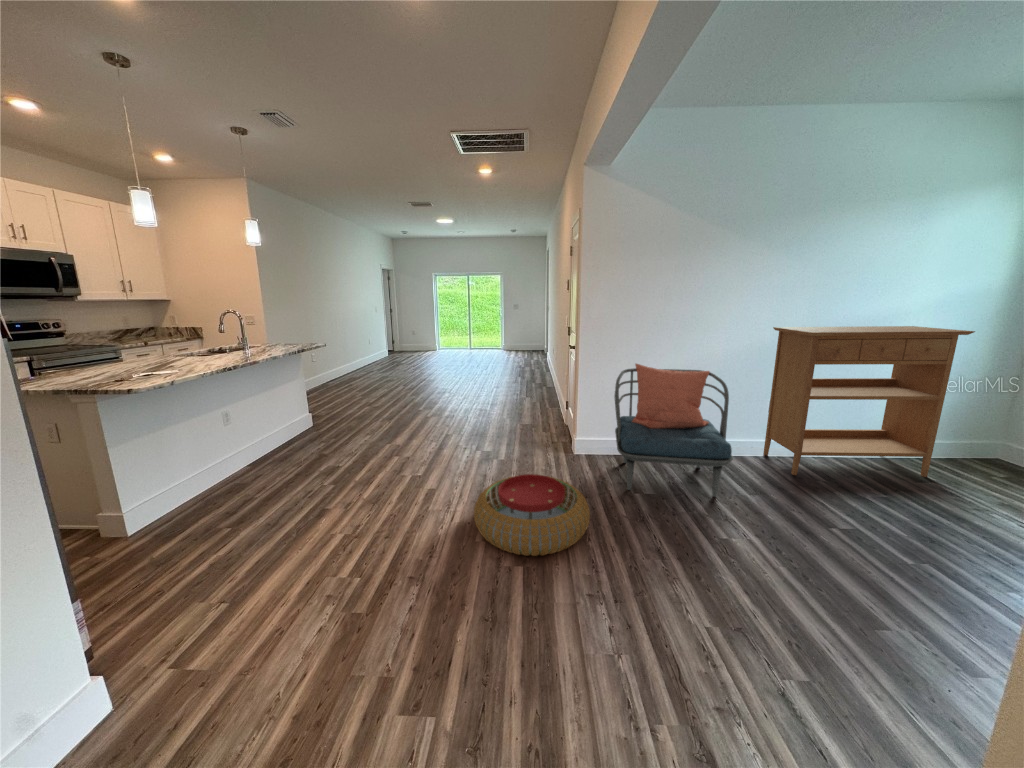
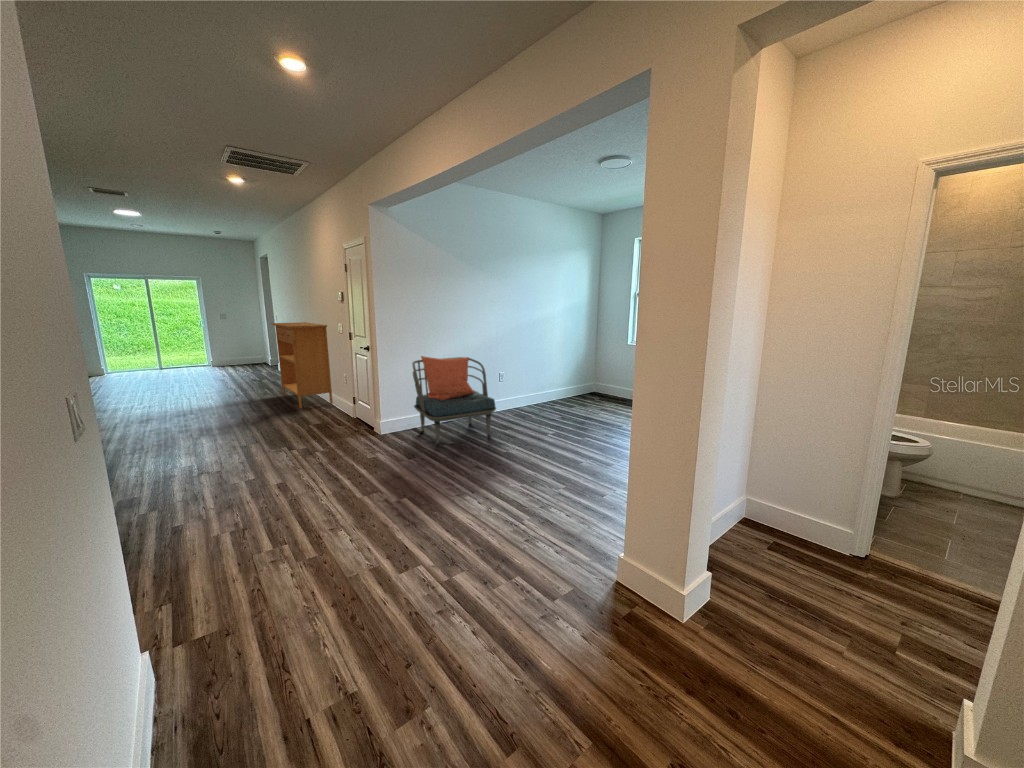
console table: present [763,326,975,477] -> present [271,322,333,409]
pouf: present [474,474,590,556] -> none [343,441,434,495]

